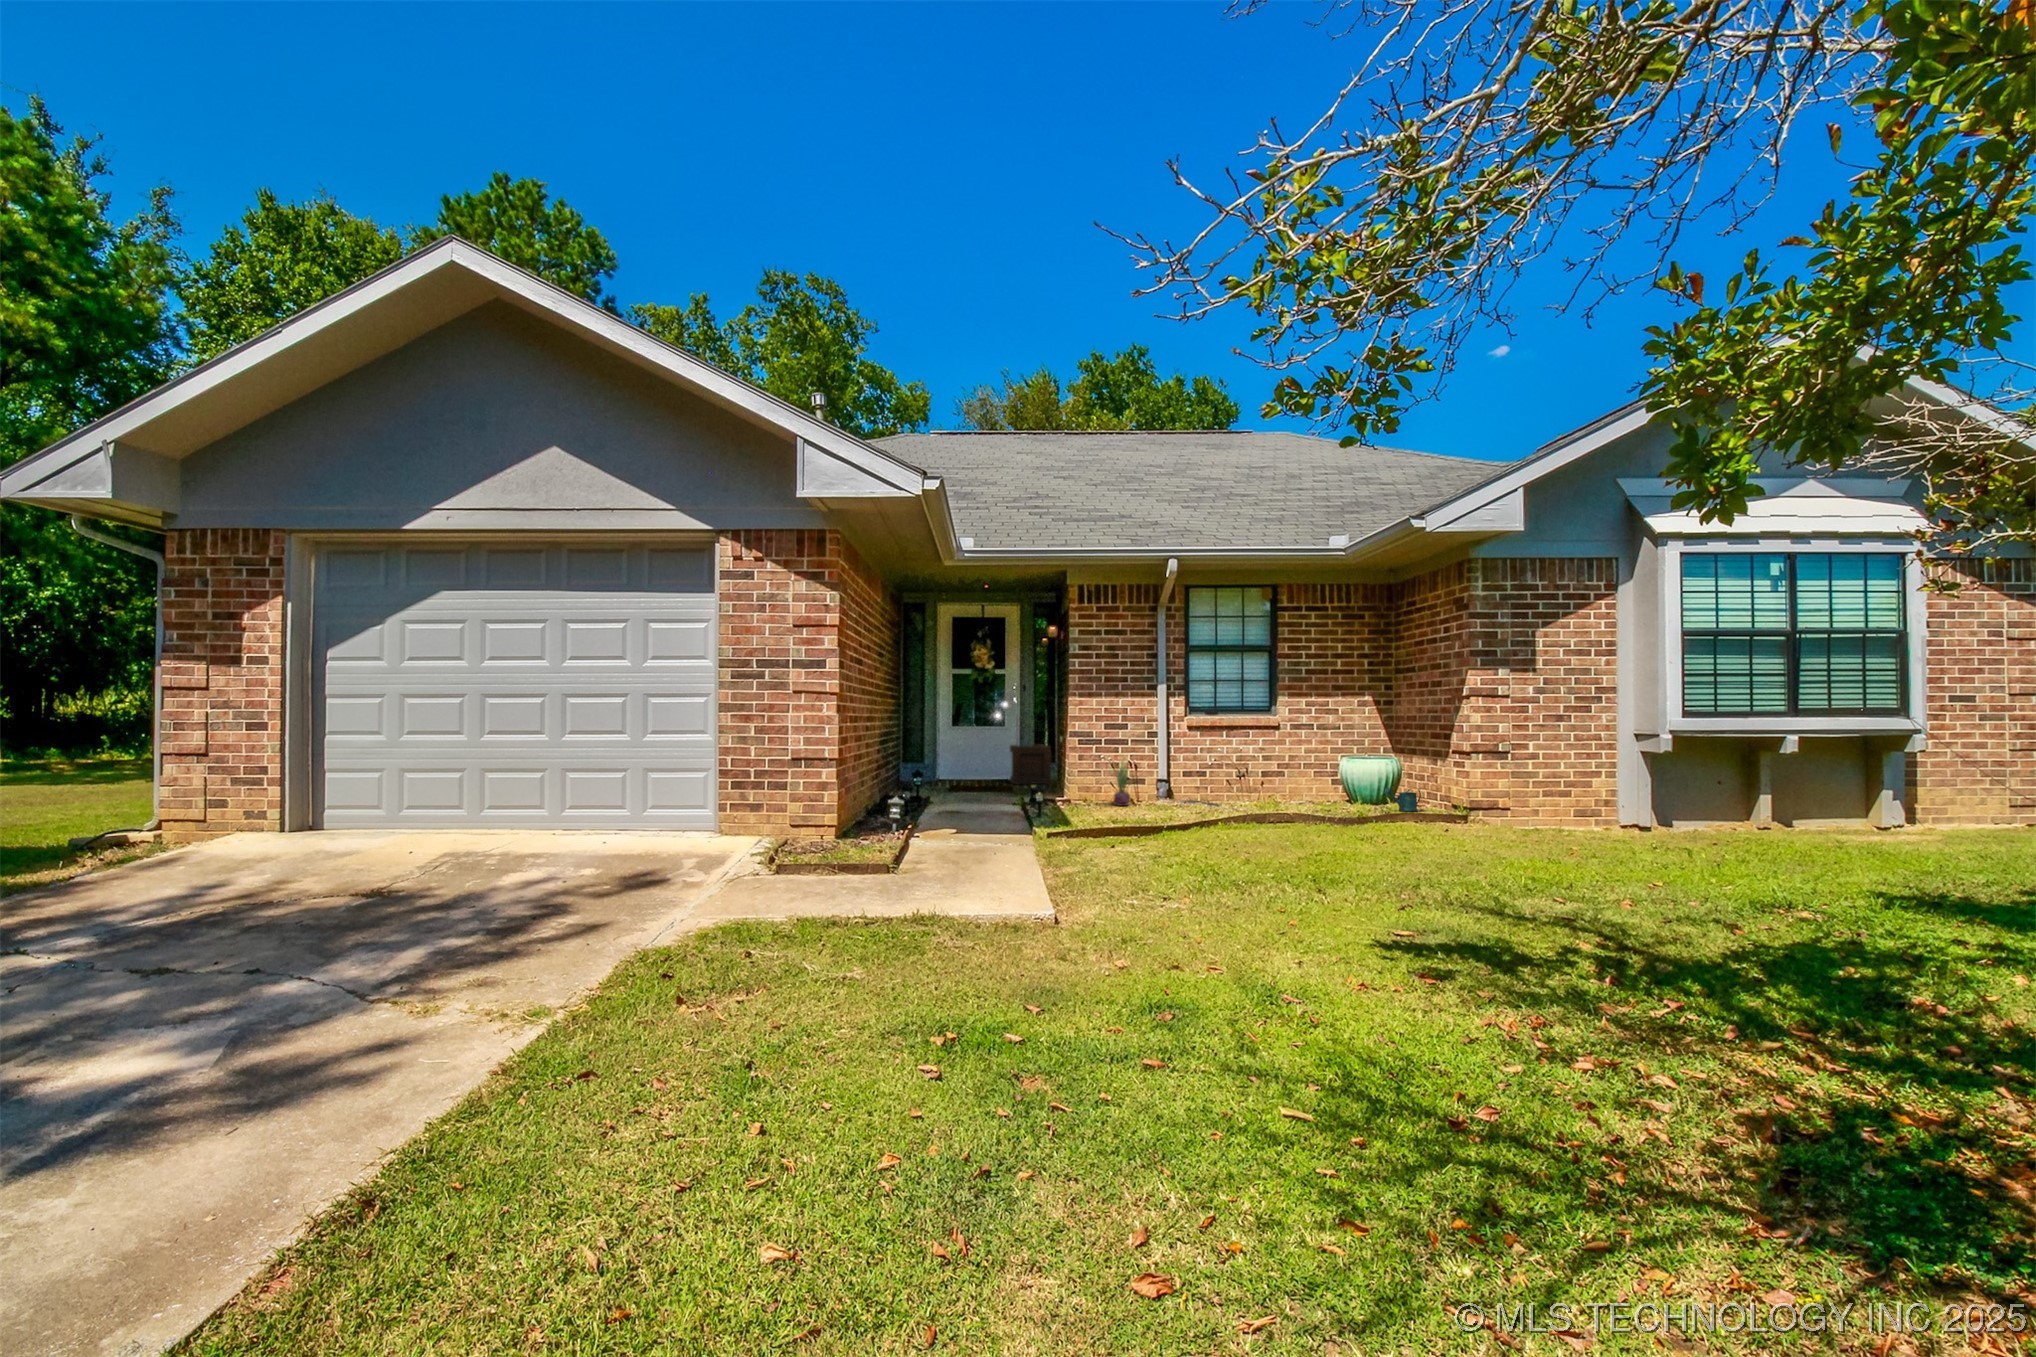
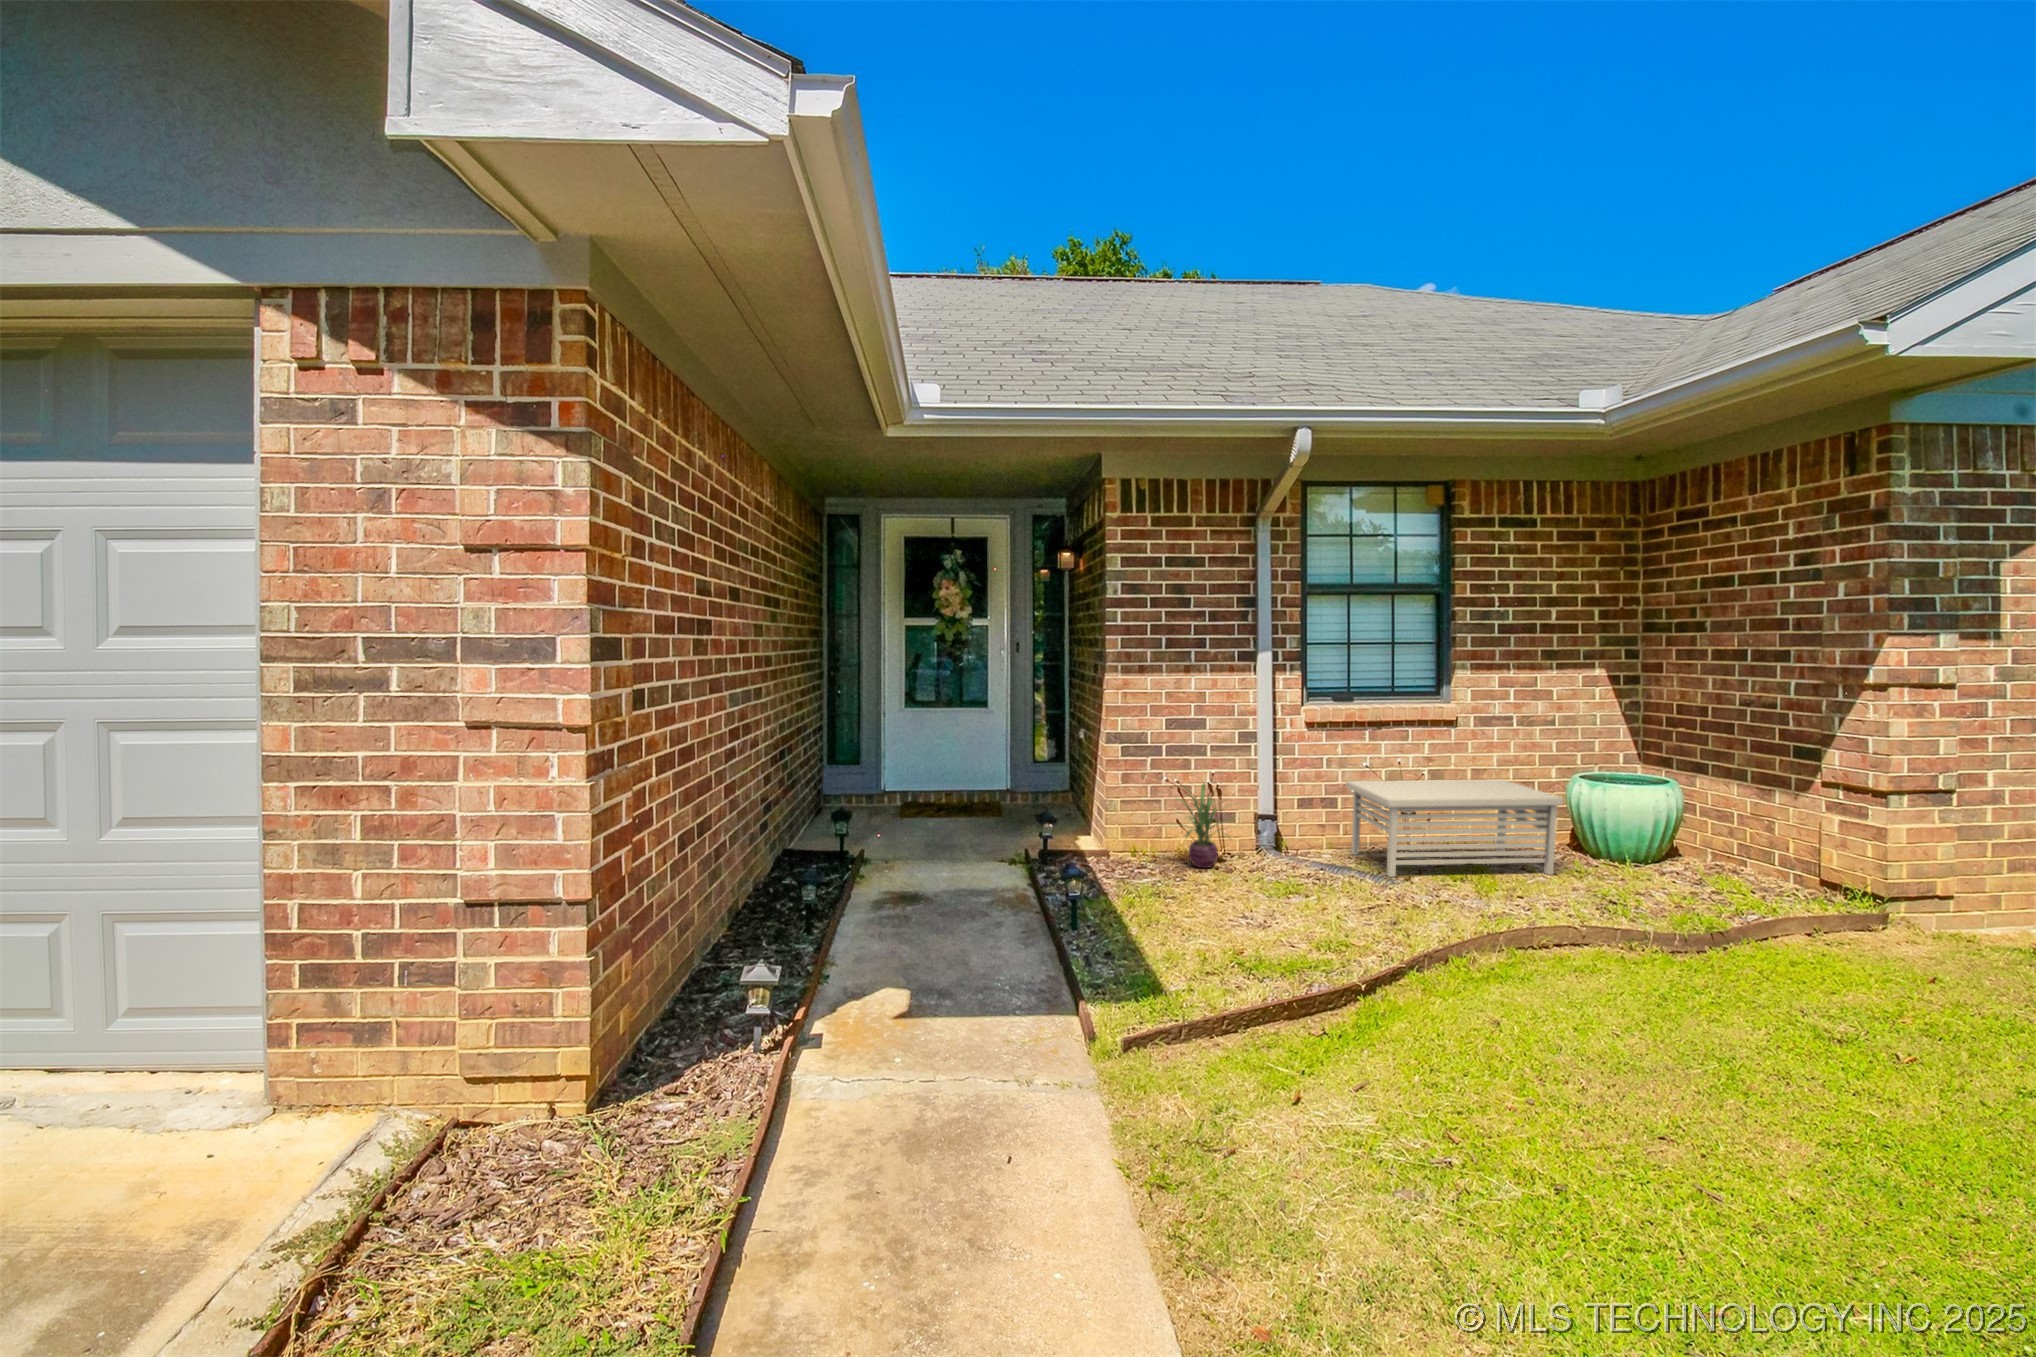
wooden crate: present [1009,744,1051,784] -> none [990,731,1059,798]
storage bench: none [1210,760,1325,810] -> present [1346,780,1563,877]
watering can: present [1384,788,1421,812] -> none [1660,834,1720,878]

